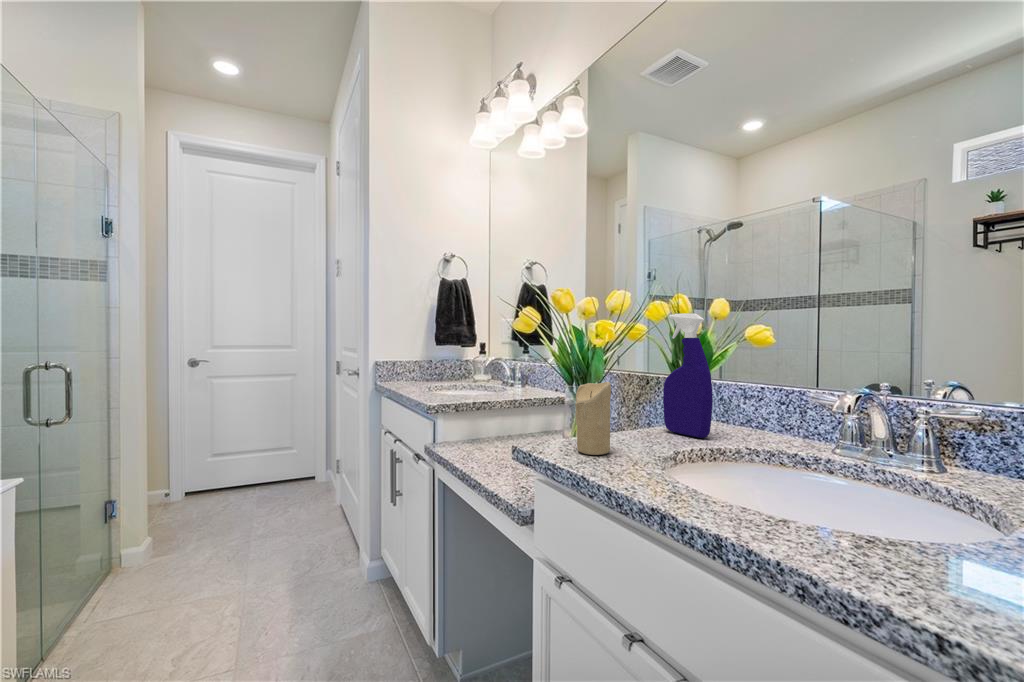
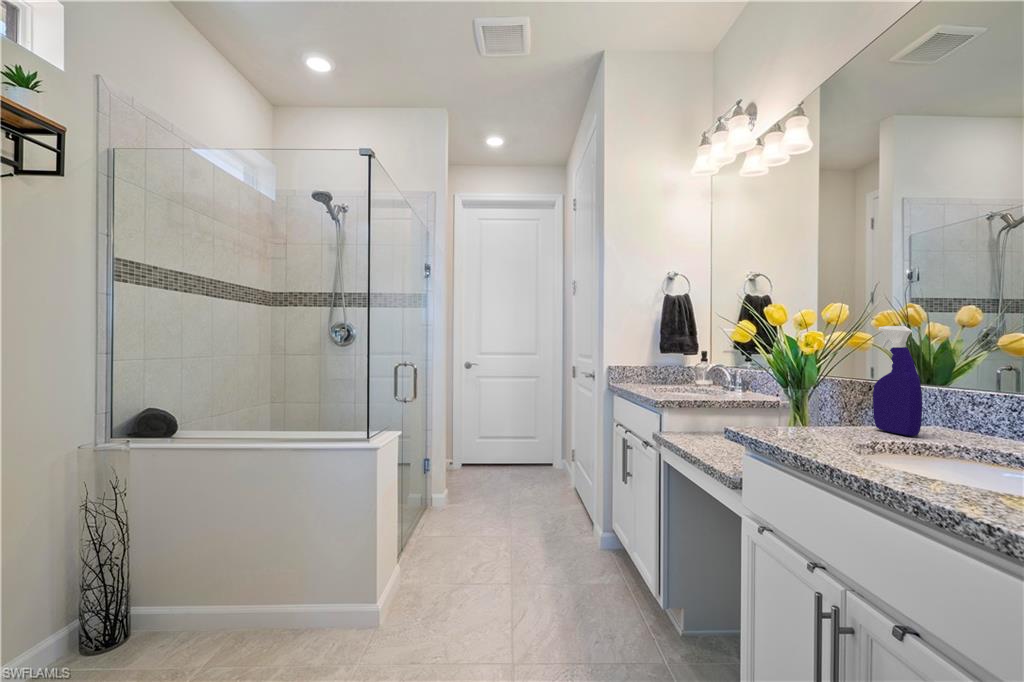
candle: present [575,382,611,455] -> none [777,382,809,438]

